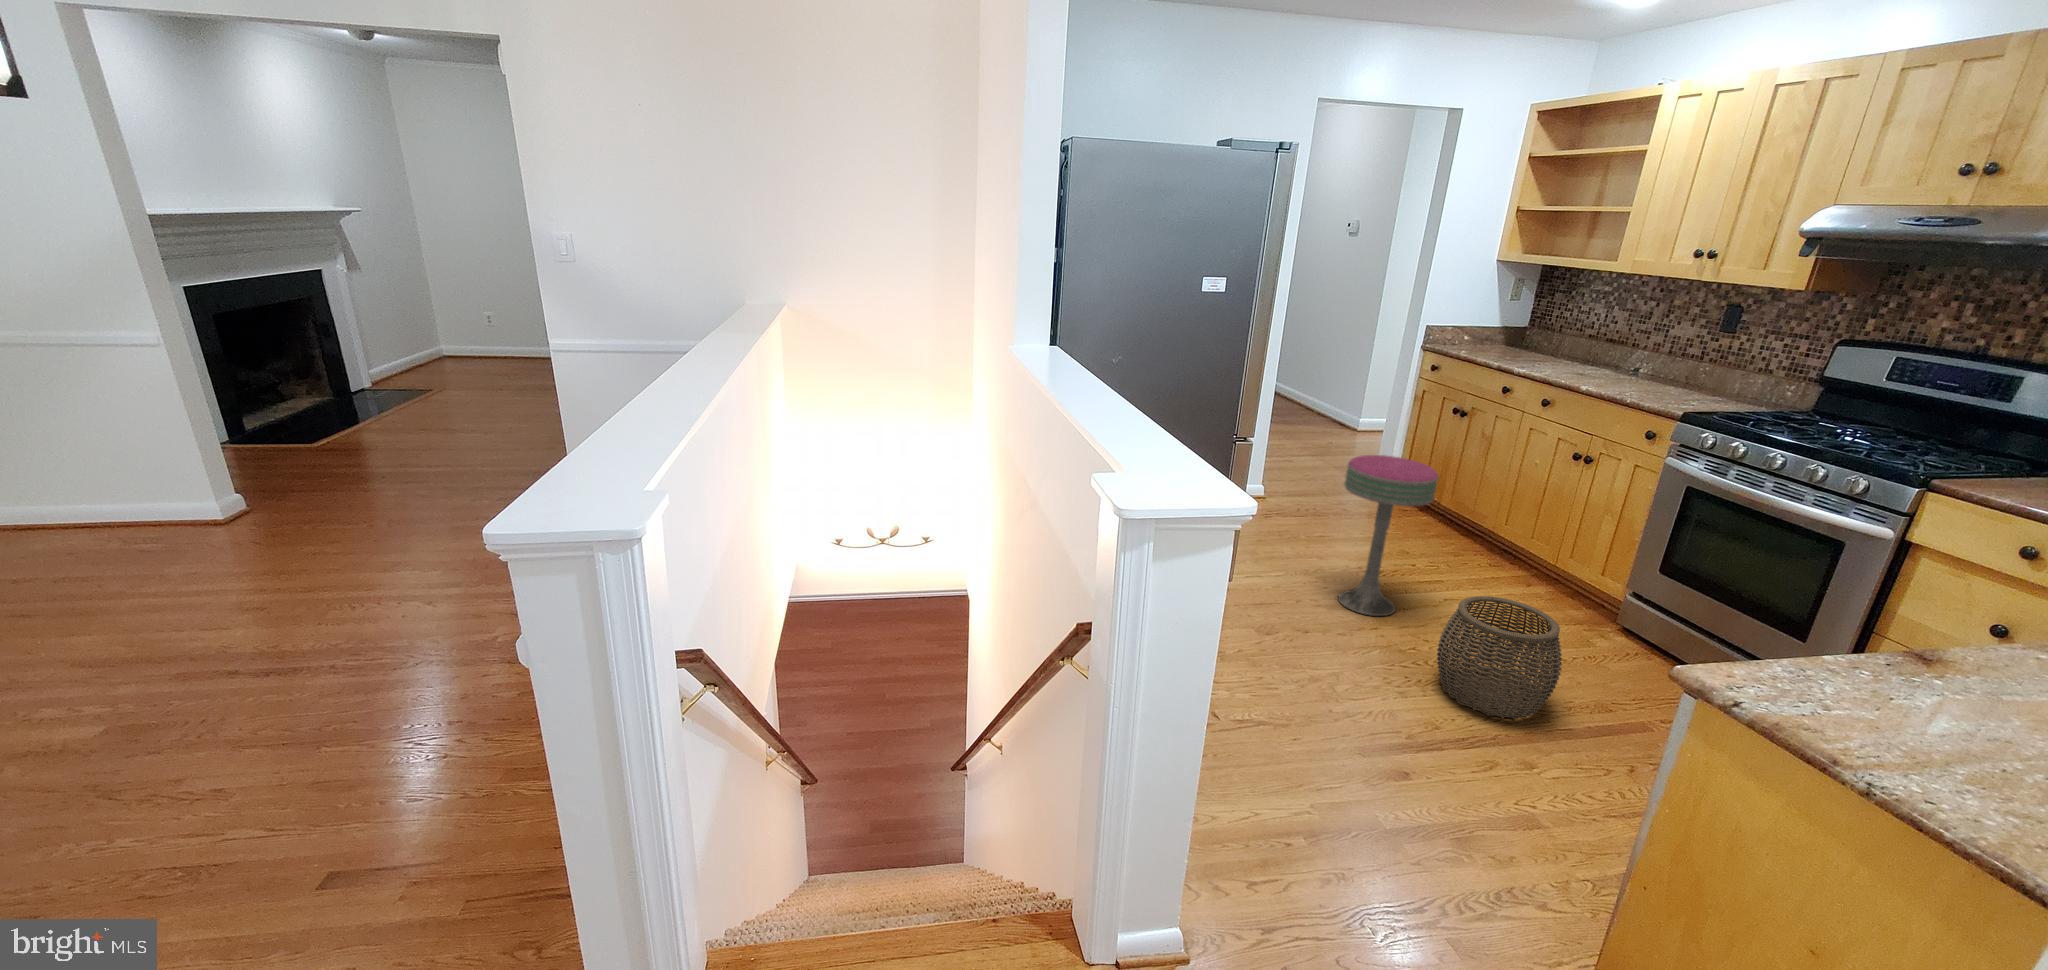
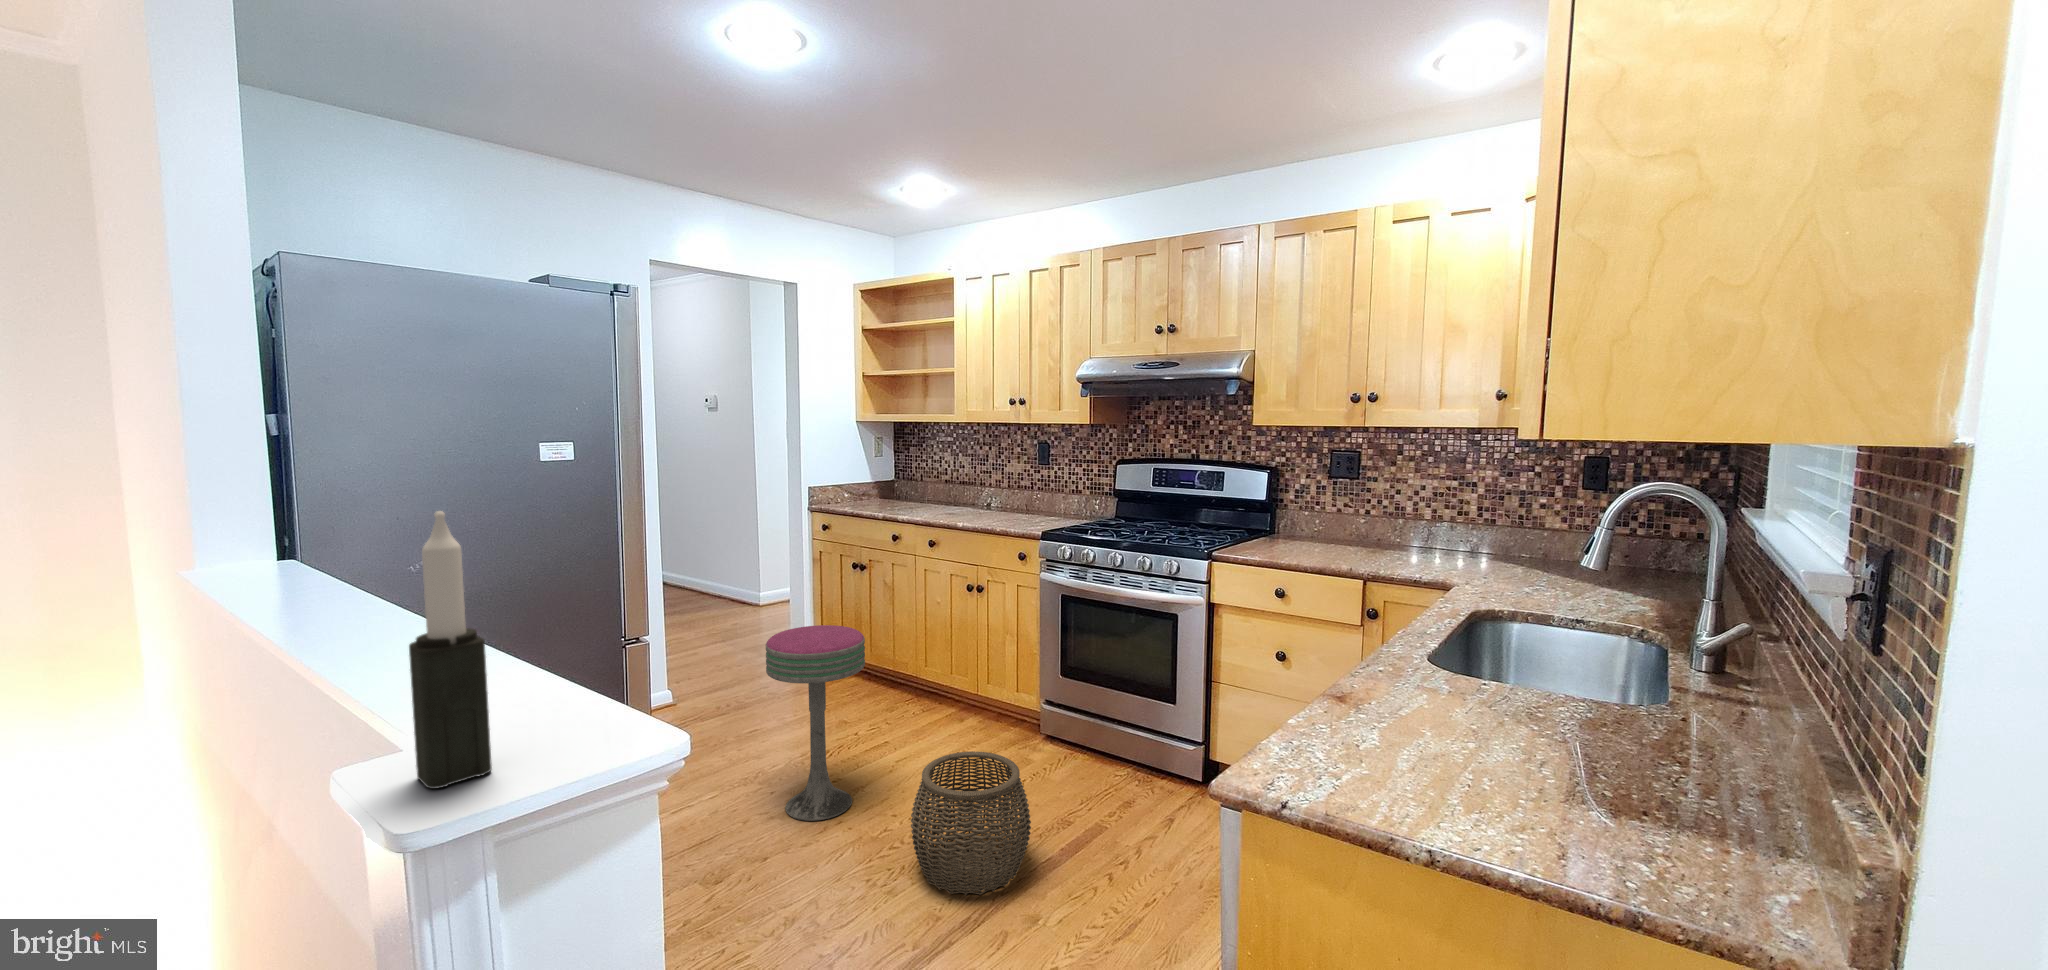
candle: none [1155,349,1192,482] -> present [409,511,492,789]

